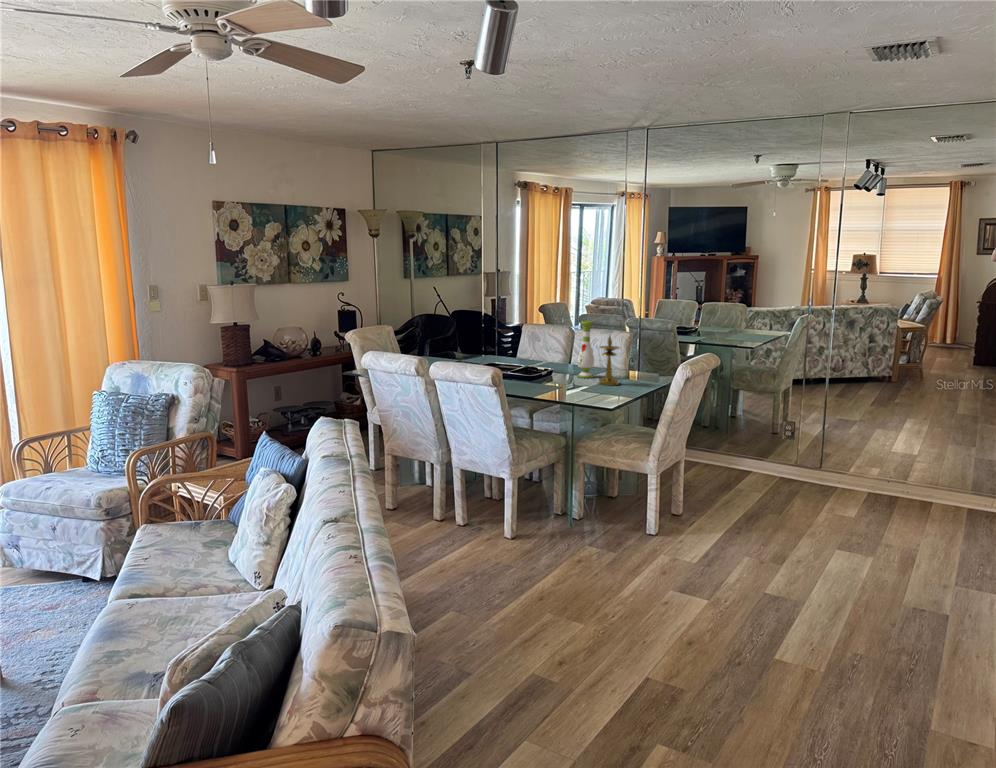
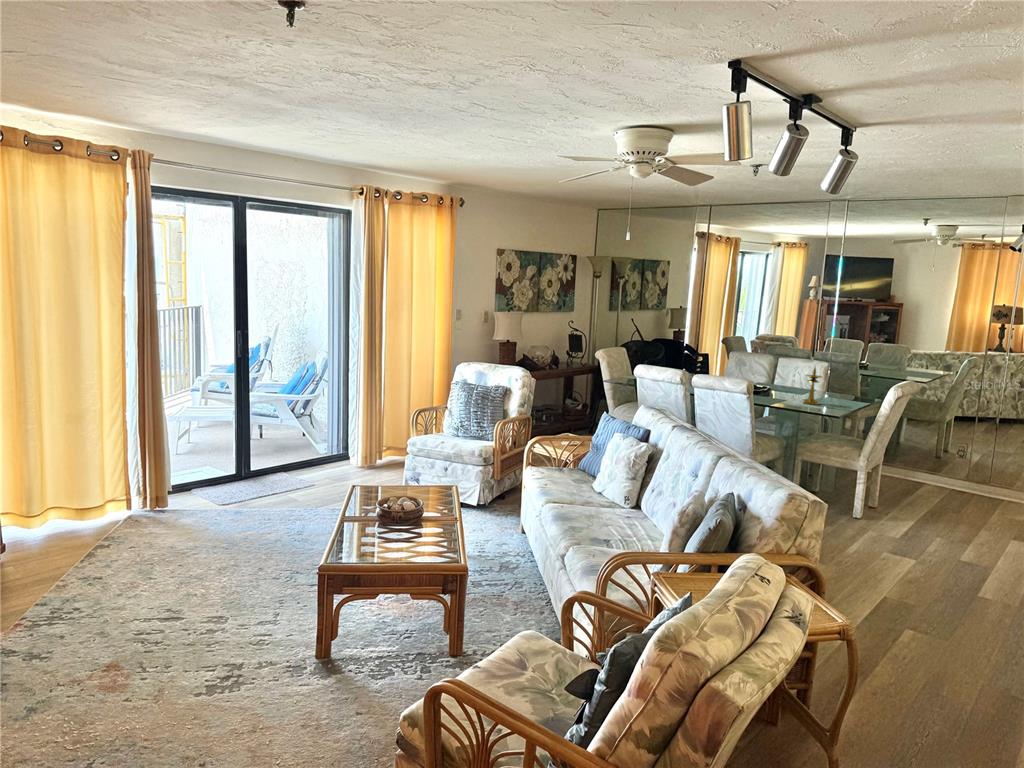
vase: present [577,321,594,378] -> none [781,355,798,398]

